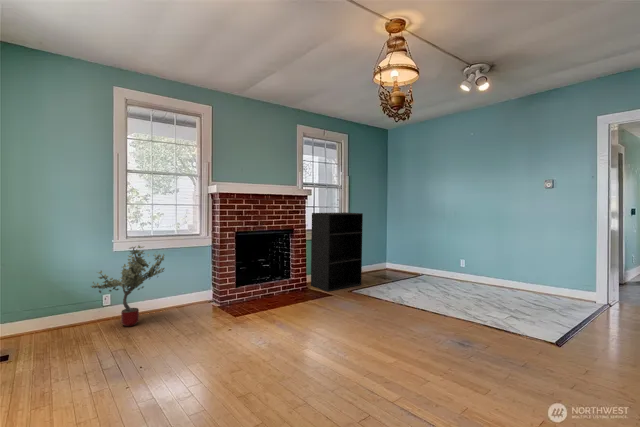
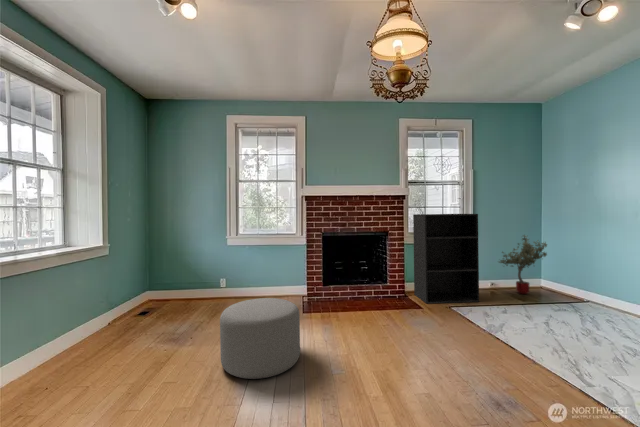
potted tree: present [91,246,164,327] -> present [499,235,547,294]
ottoman: none [209,303,289,383] -> present [220,298,300,379]

